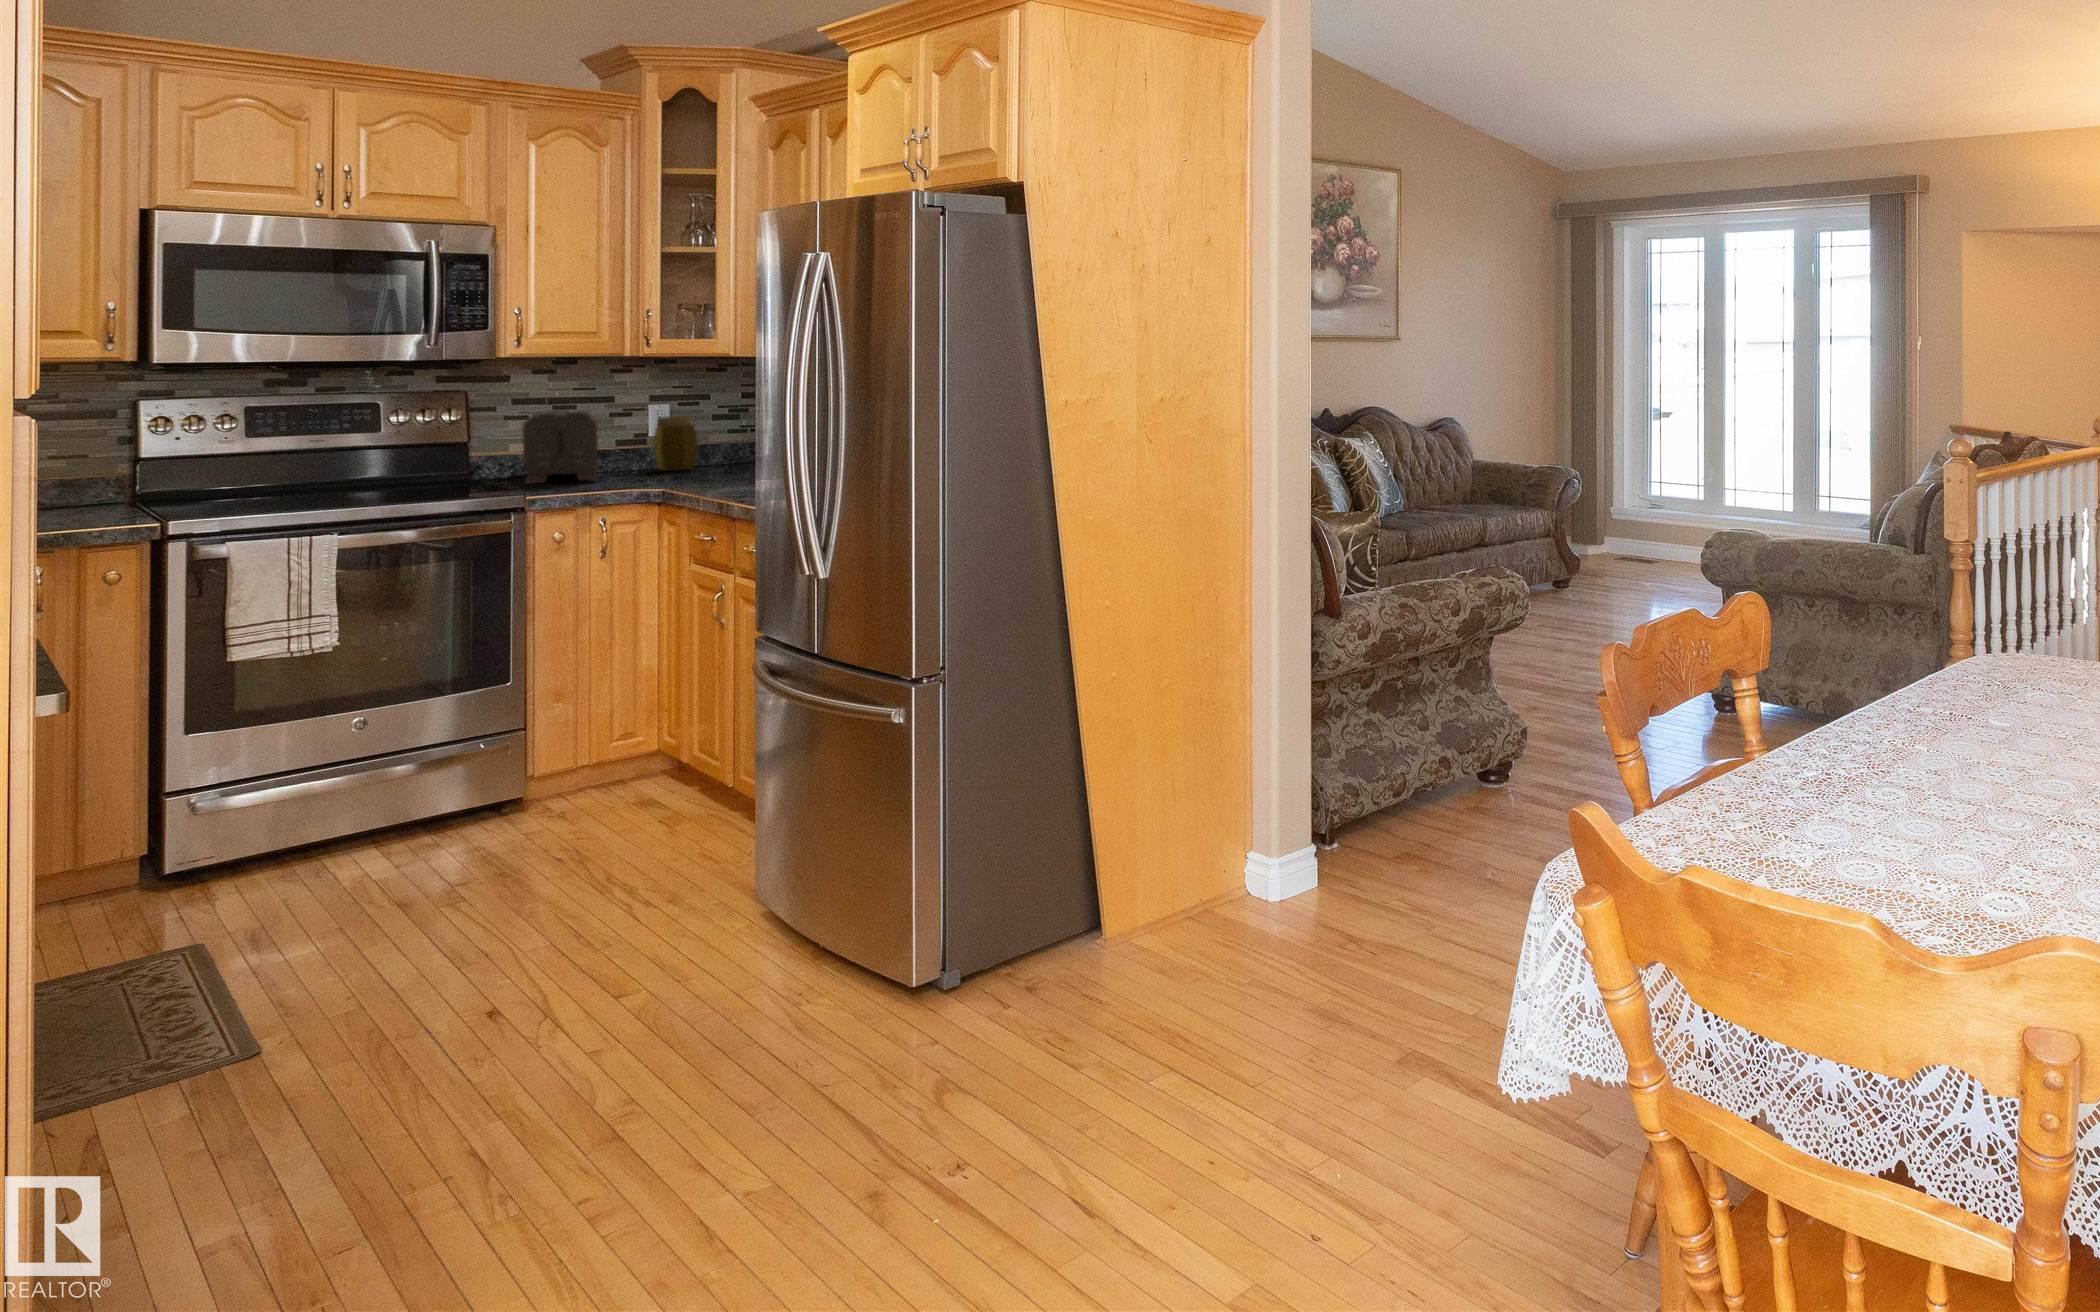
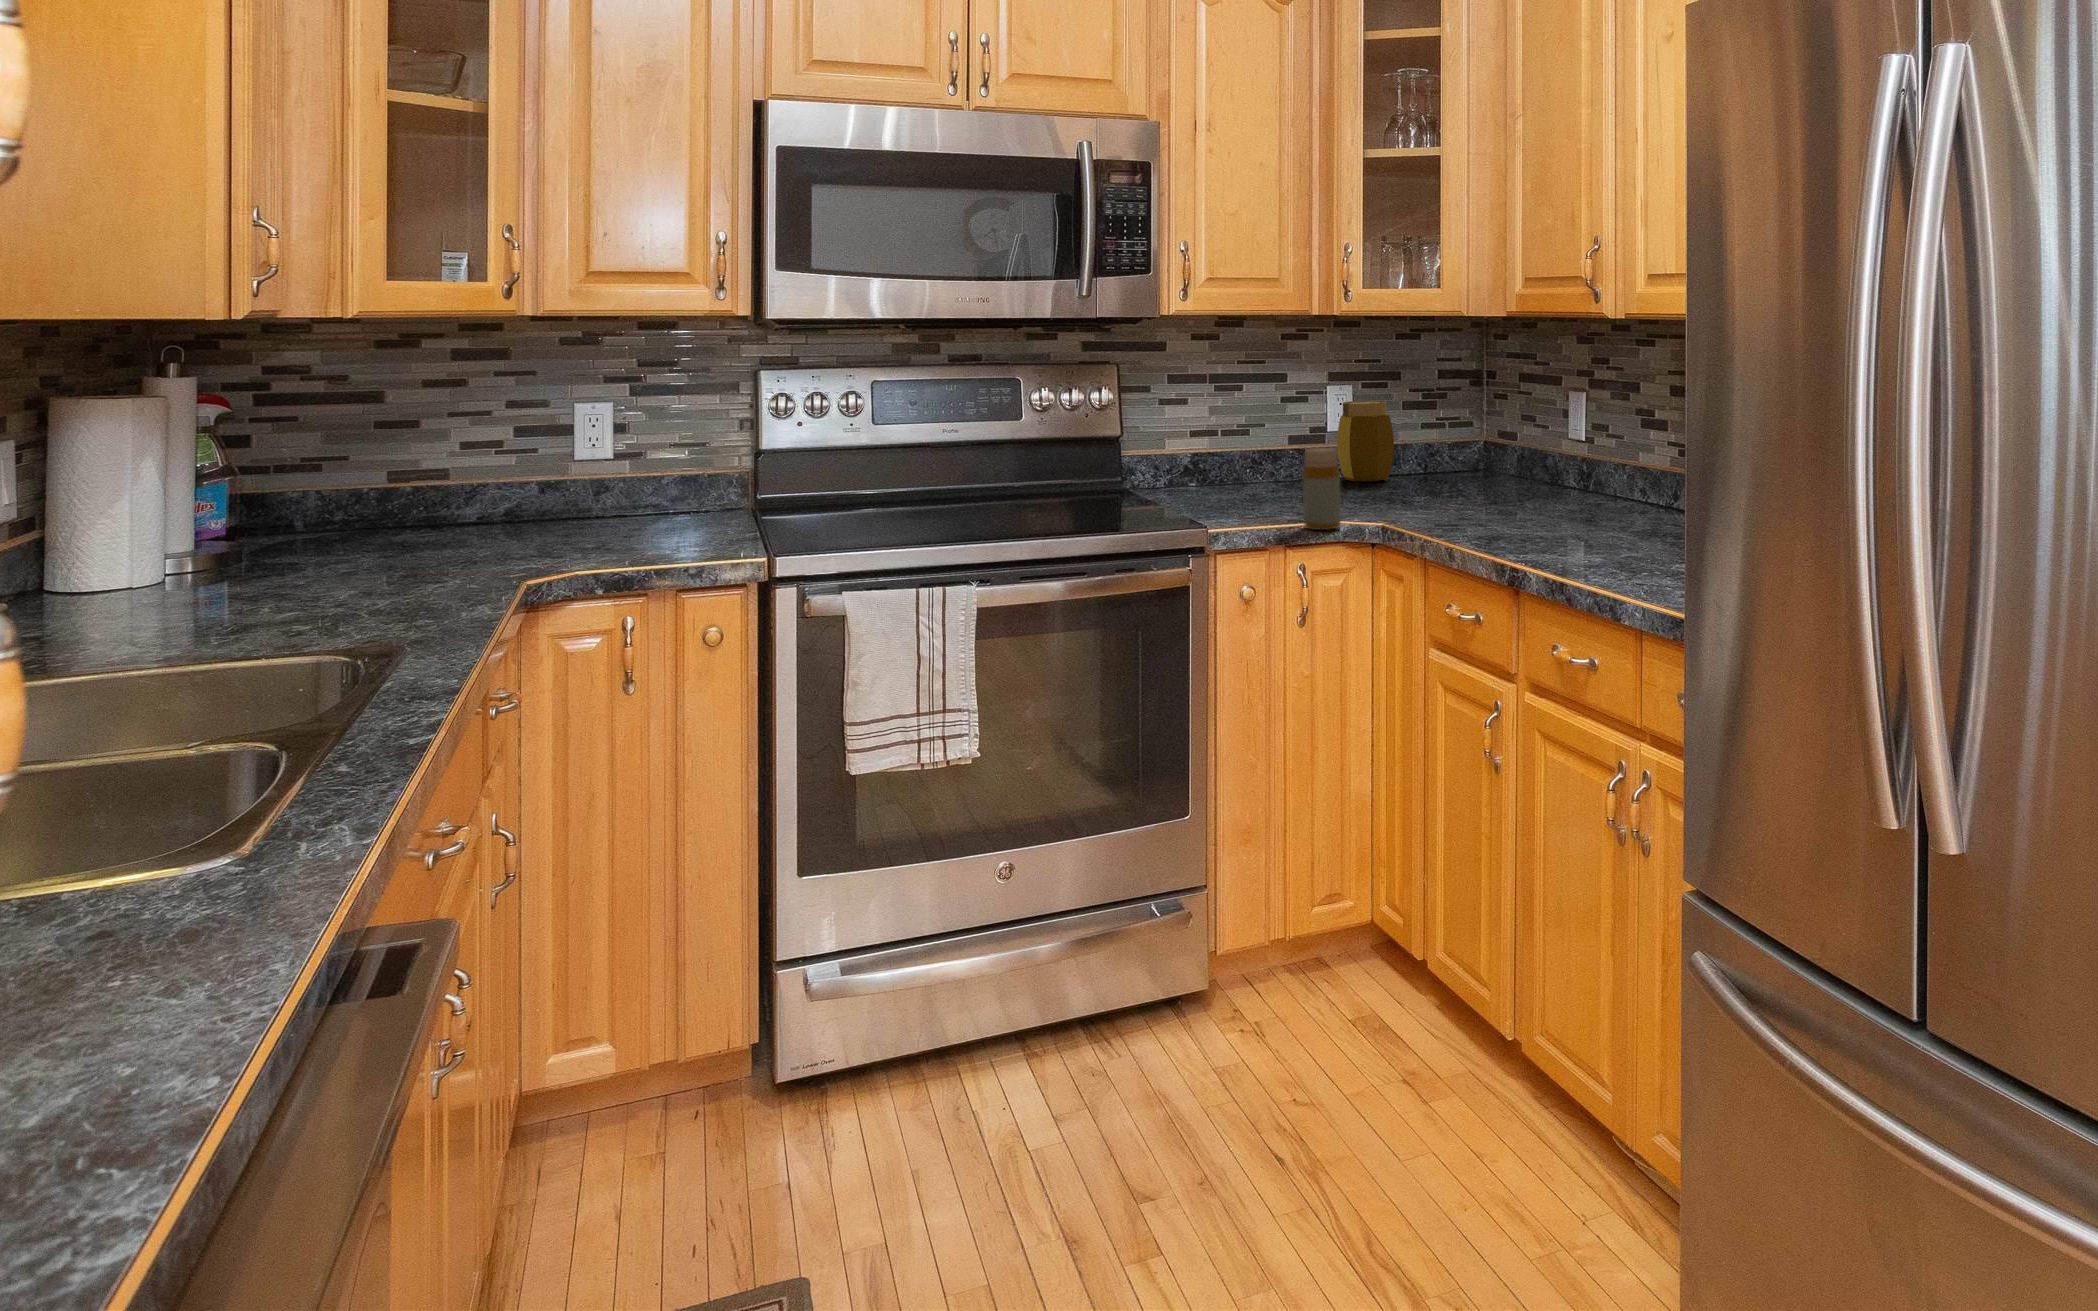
toaster: present [522,411,598,484] -> none [1185,392,1284,500]
bottle: none [601,443,630,495] -> present [1303,448,1341,530]

